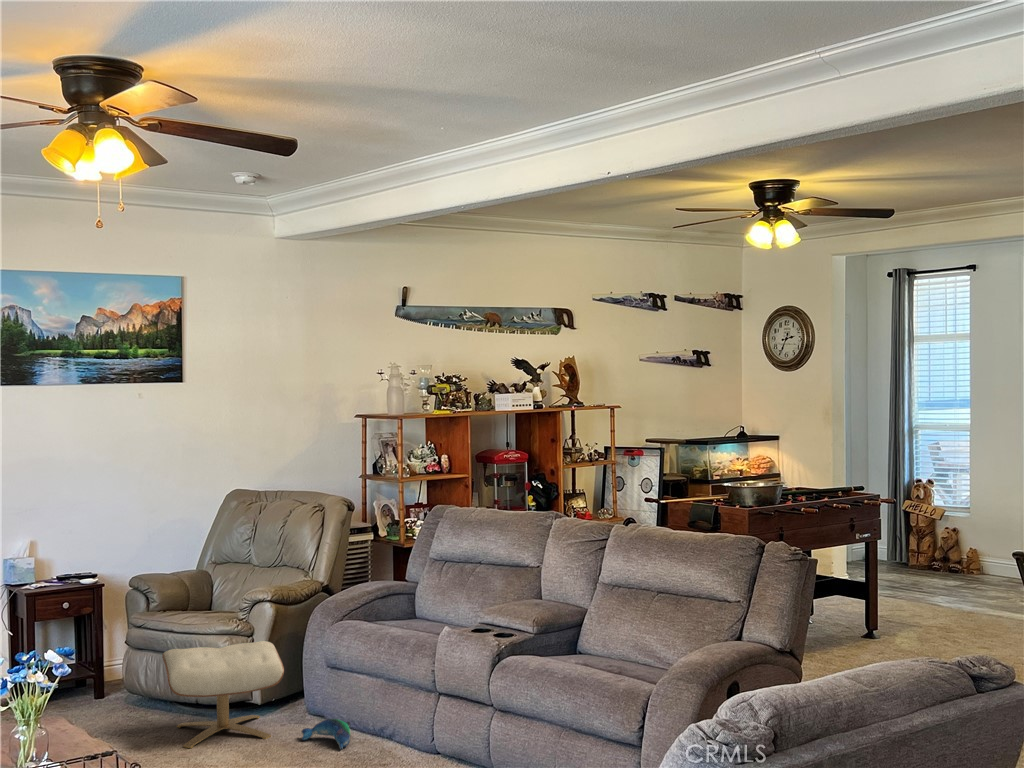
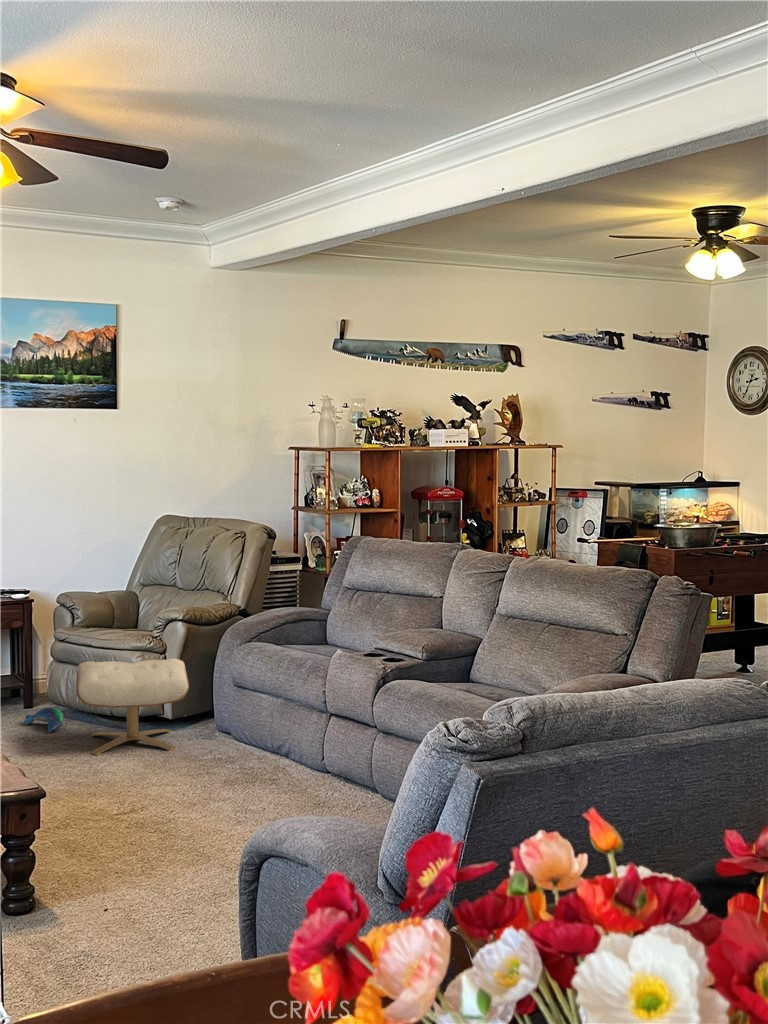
plush toy: present [302,719,351,749] -> present [23,708,65,733]

